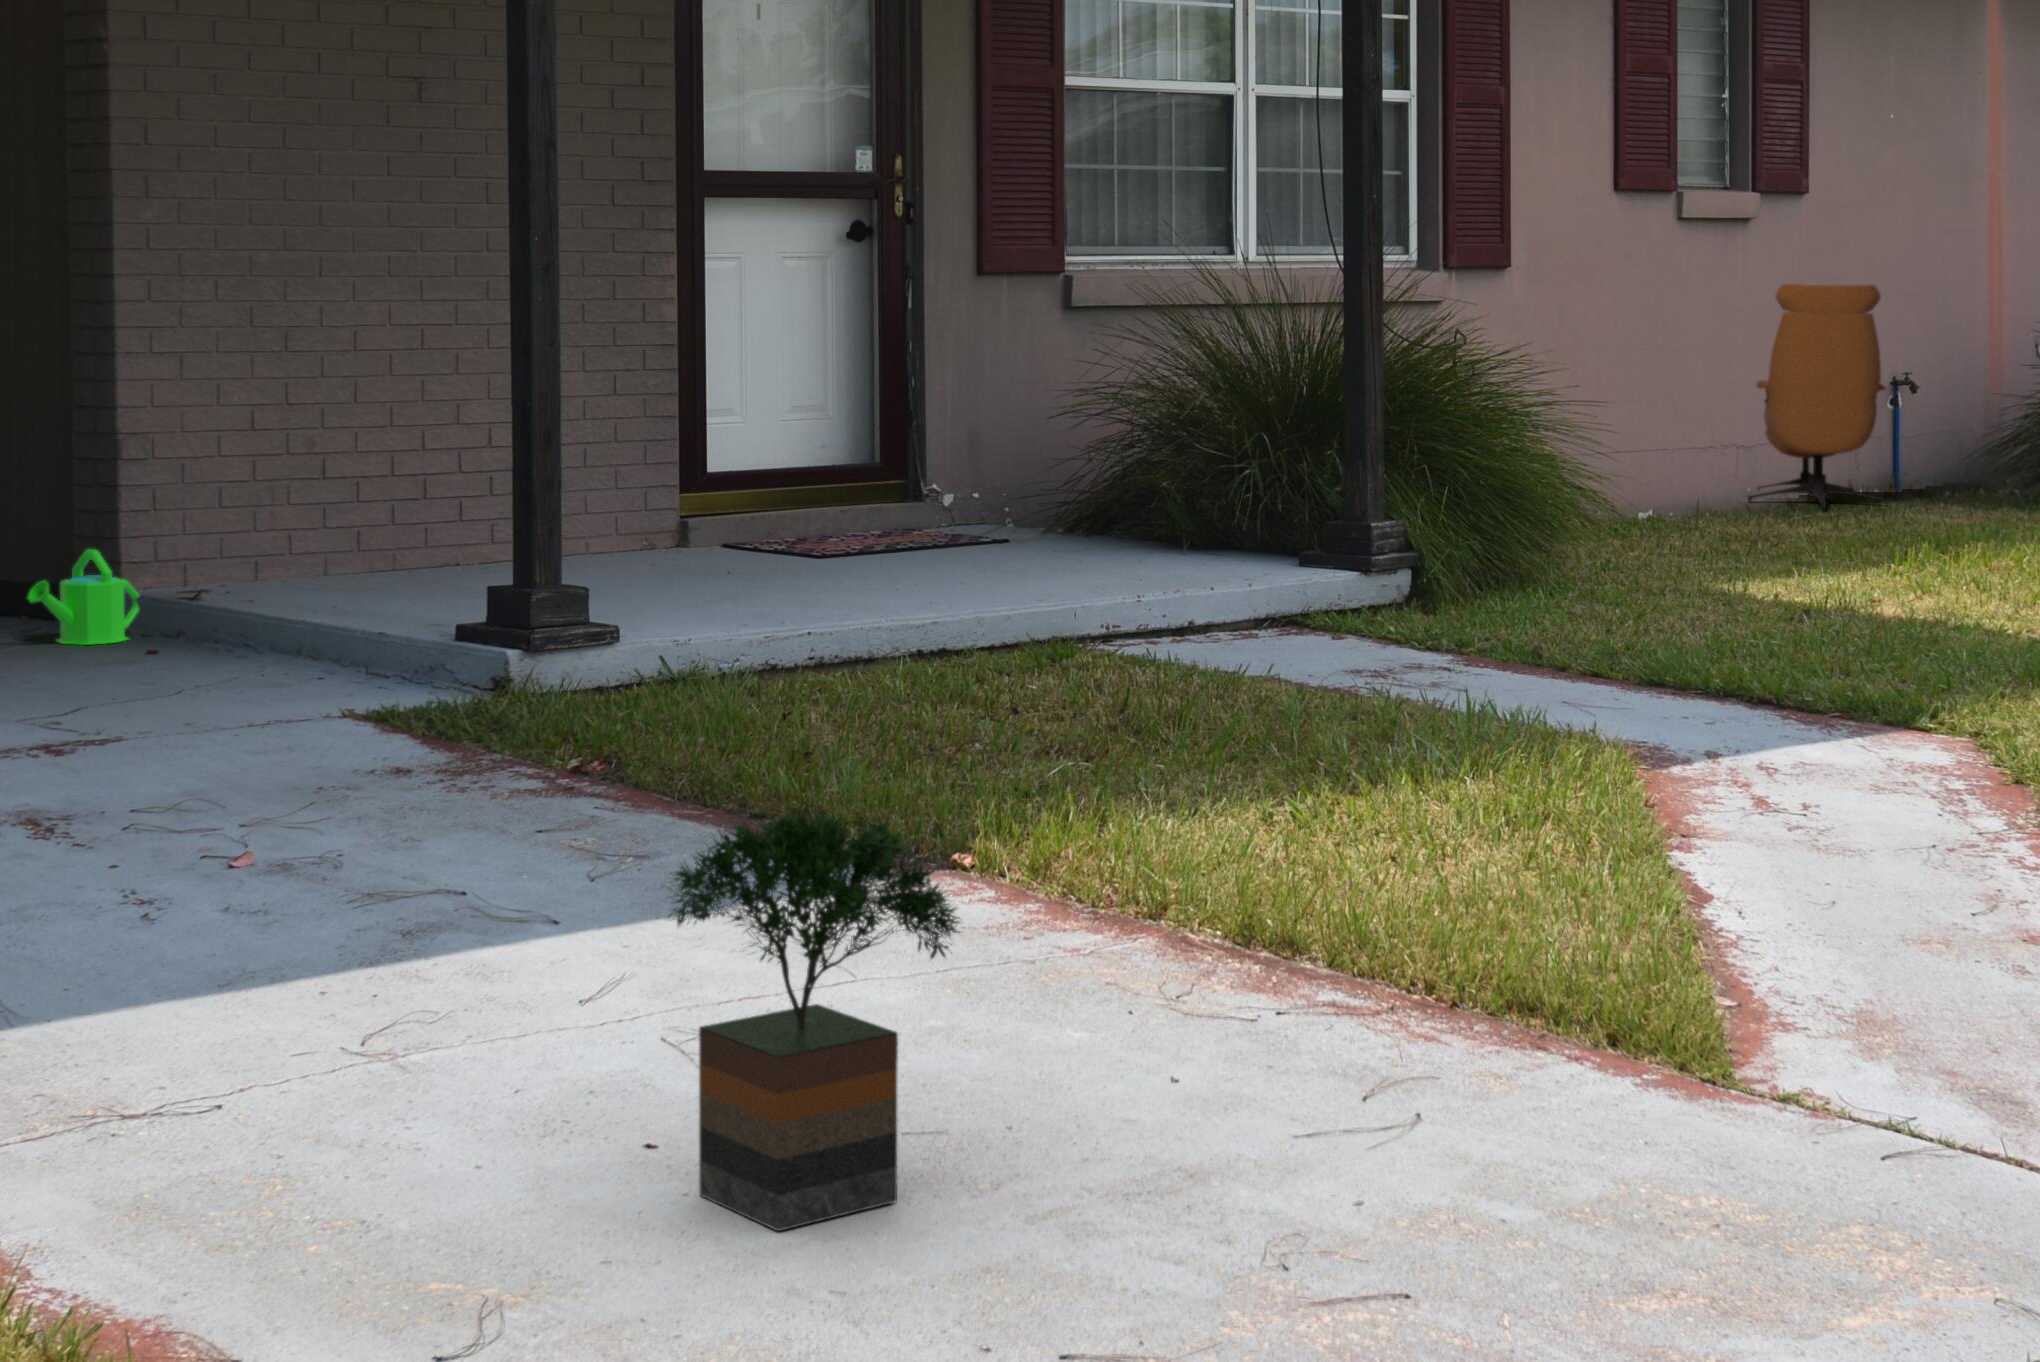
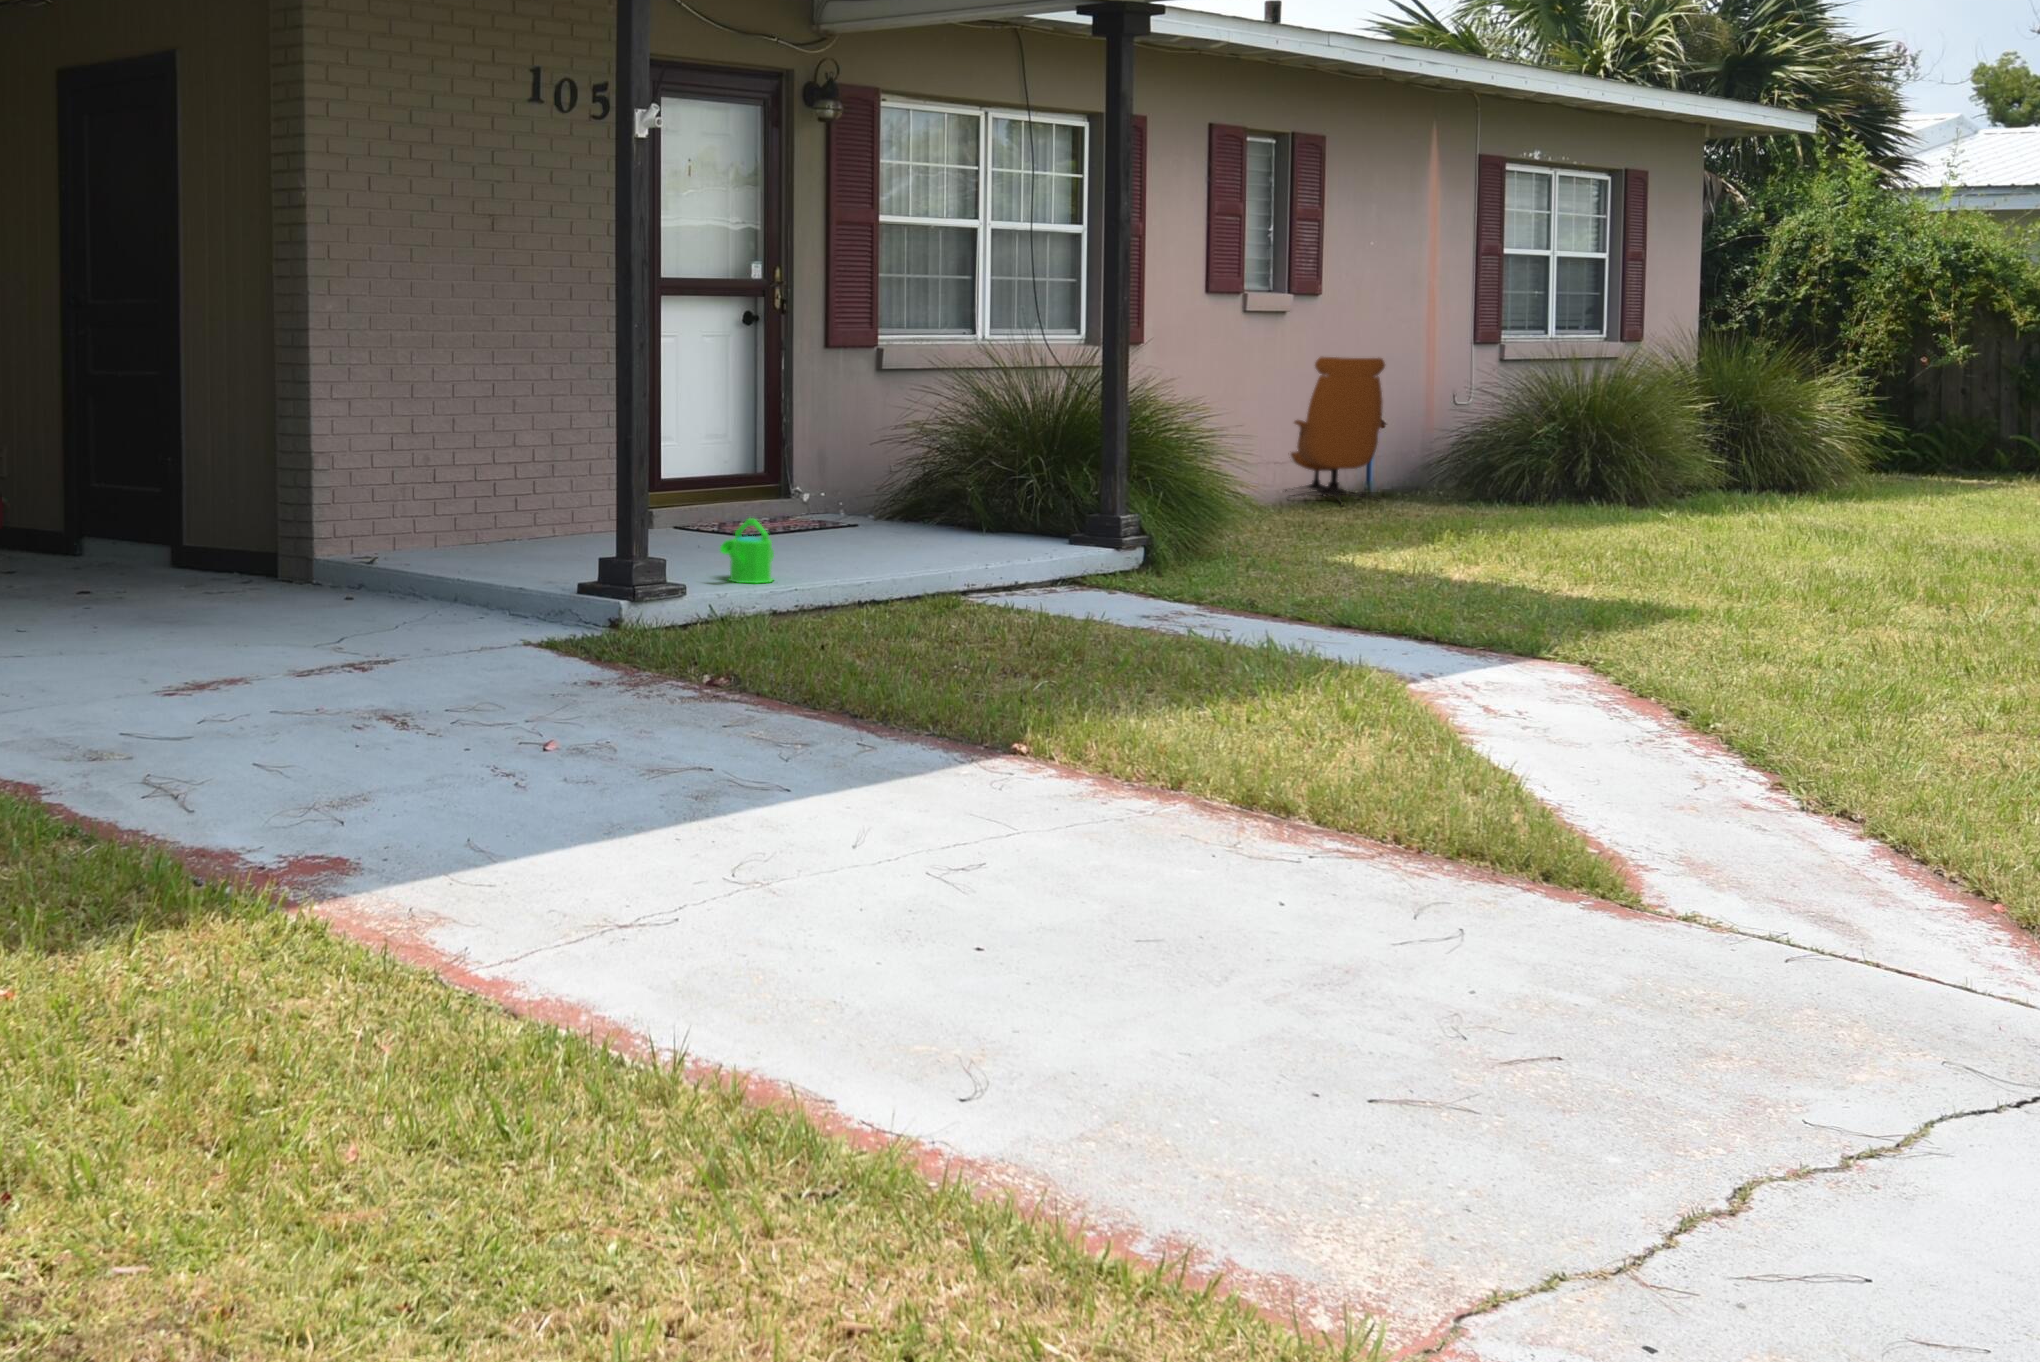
watering can: present [28,549,139,645] -> present [720,518,774,583]
potted tree: present [668,811,960,1231] -> none [1060,729,1273,1010]

